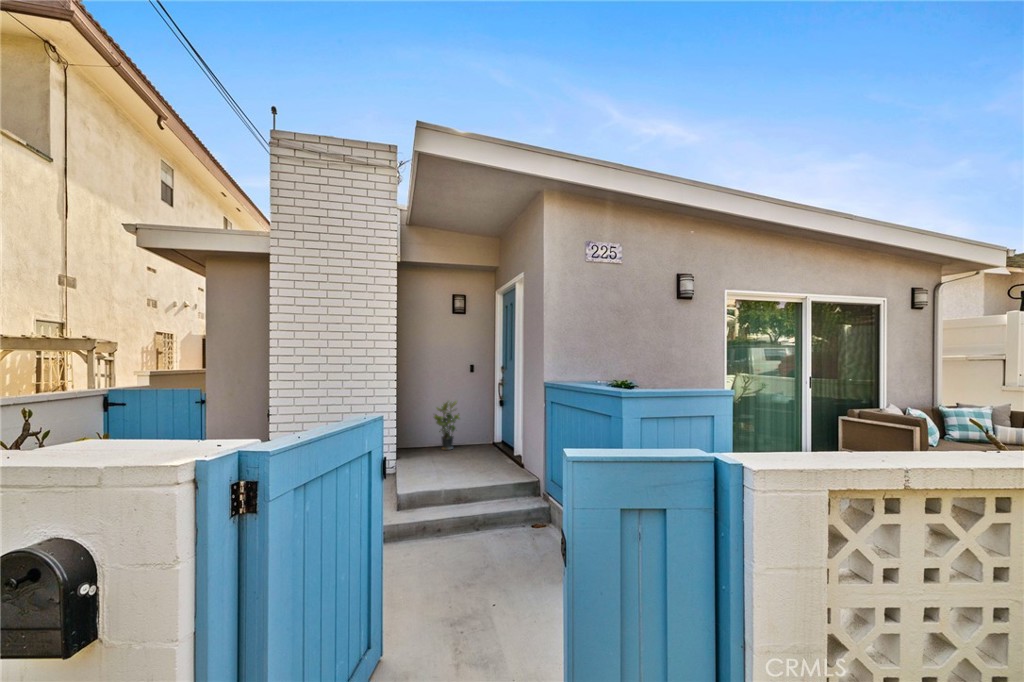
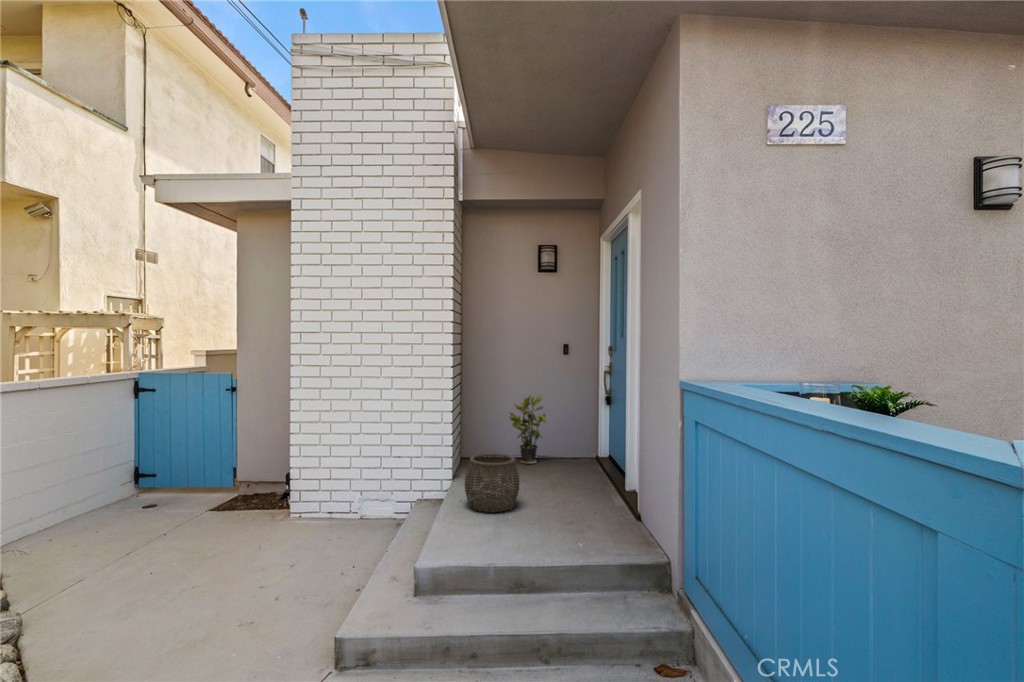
woven basket: none [414,443,453,483] -> present [465,453,520,513]

